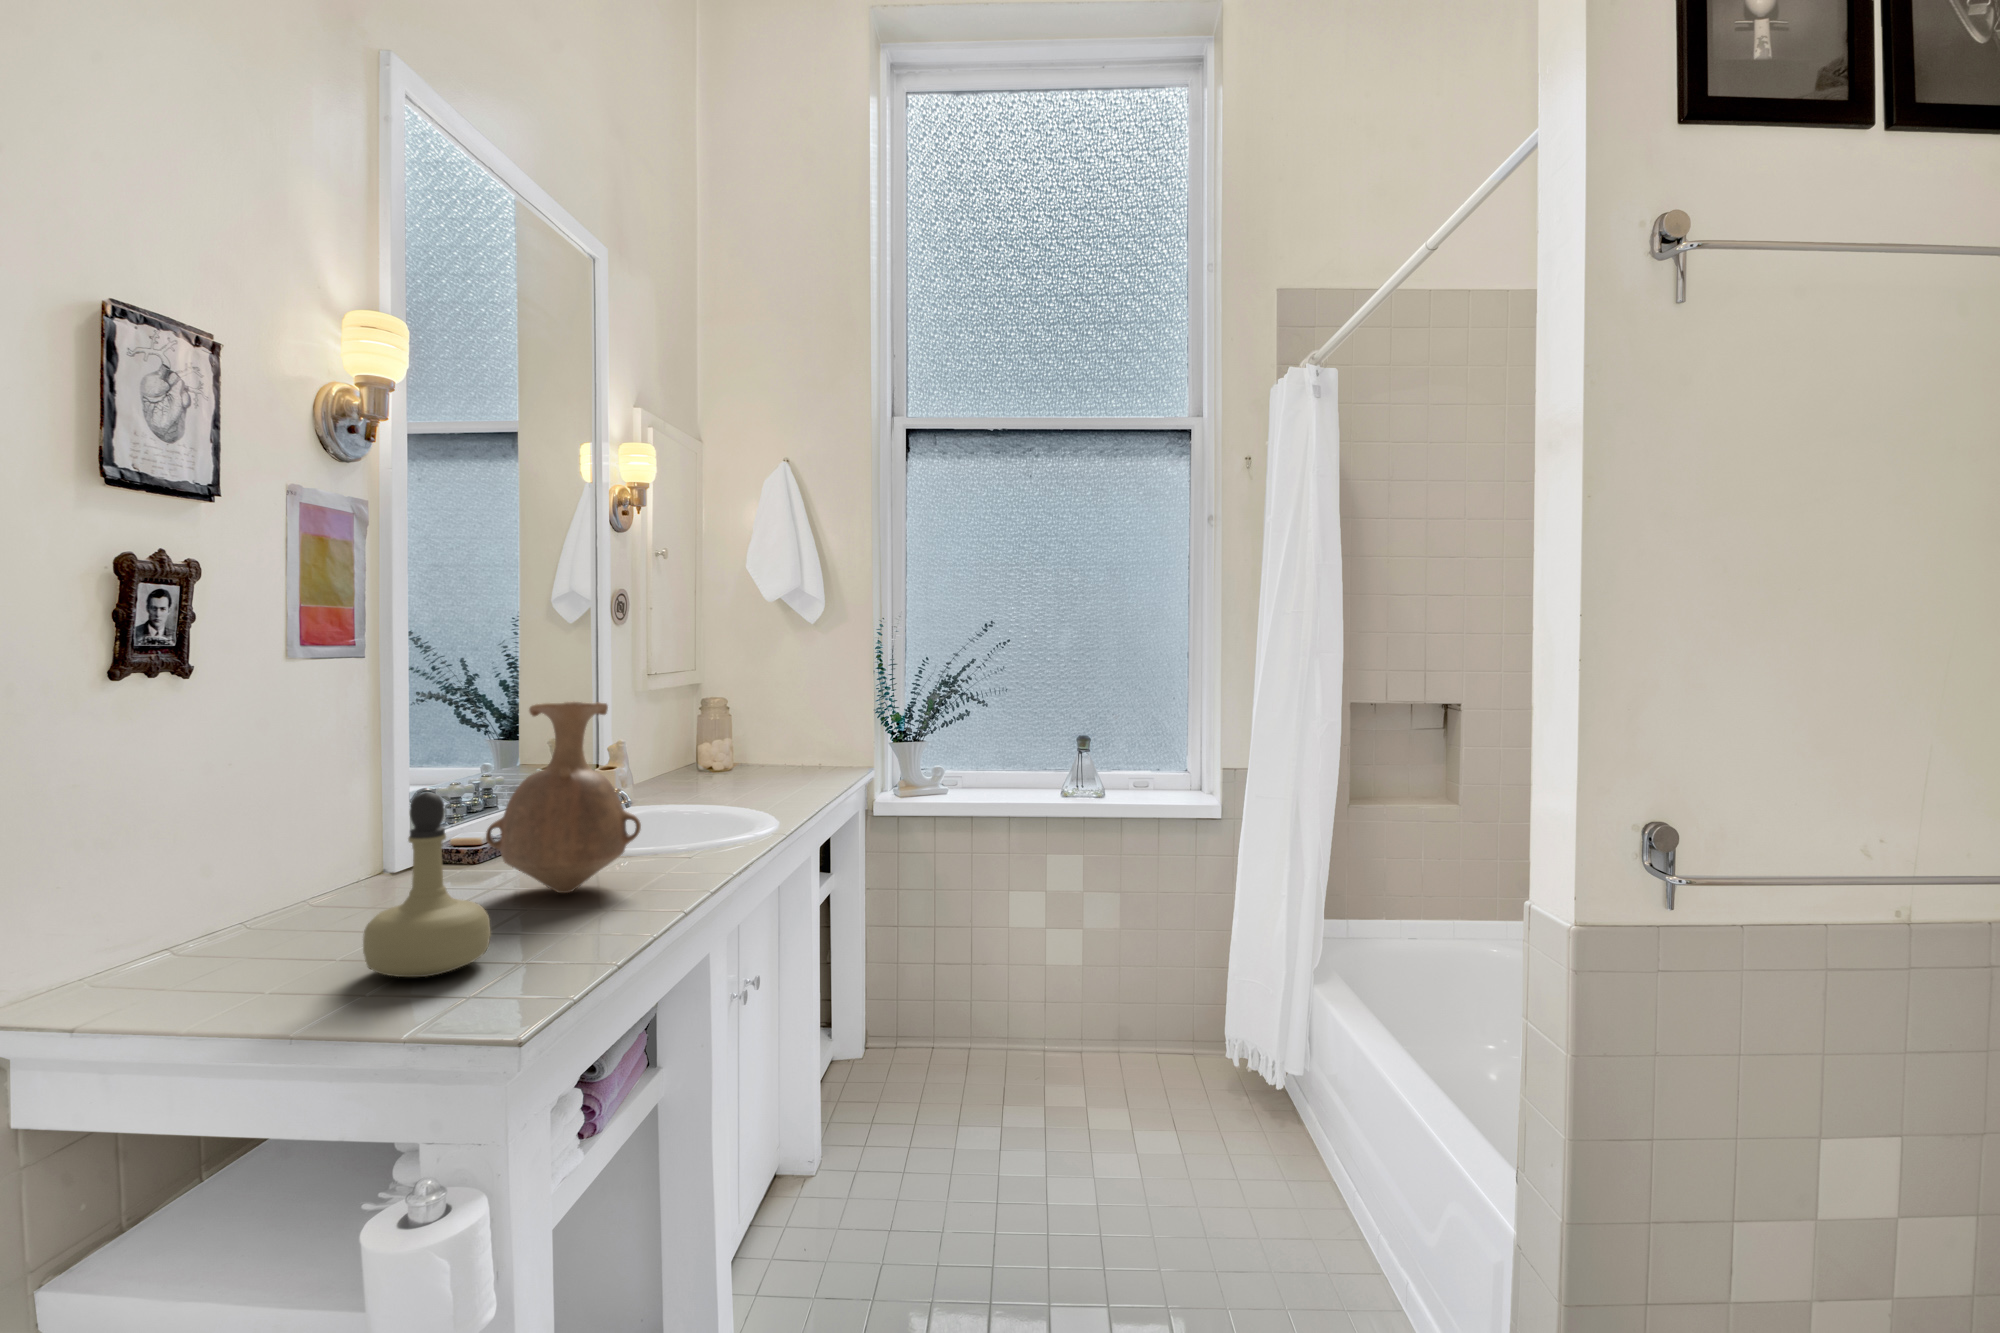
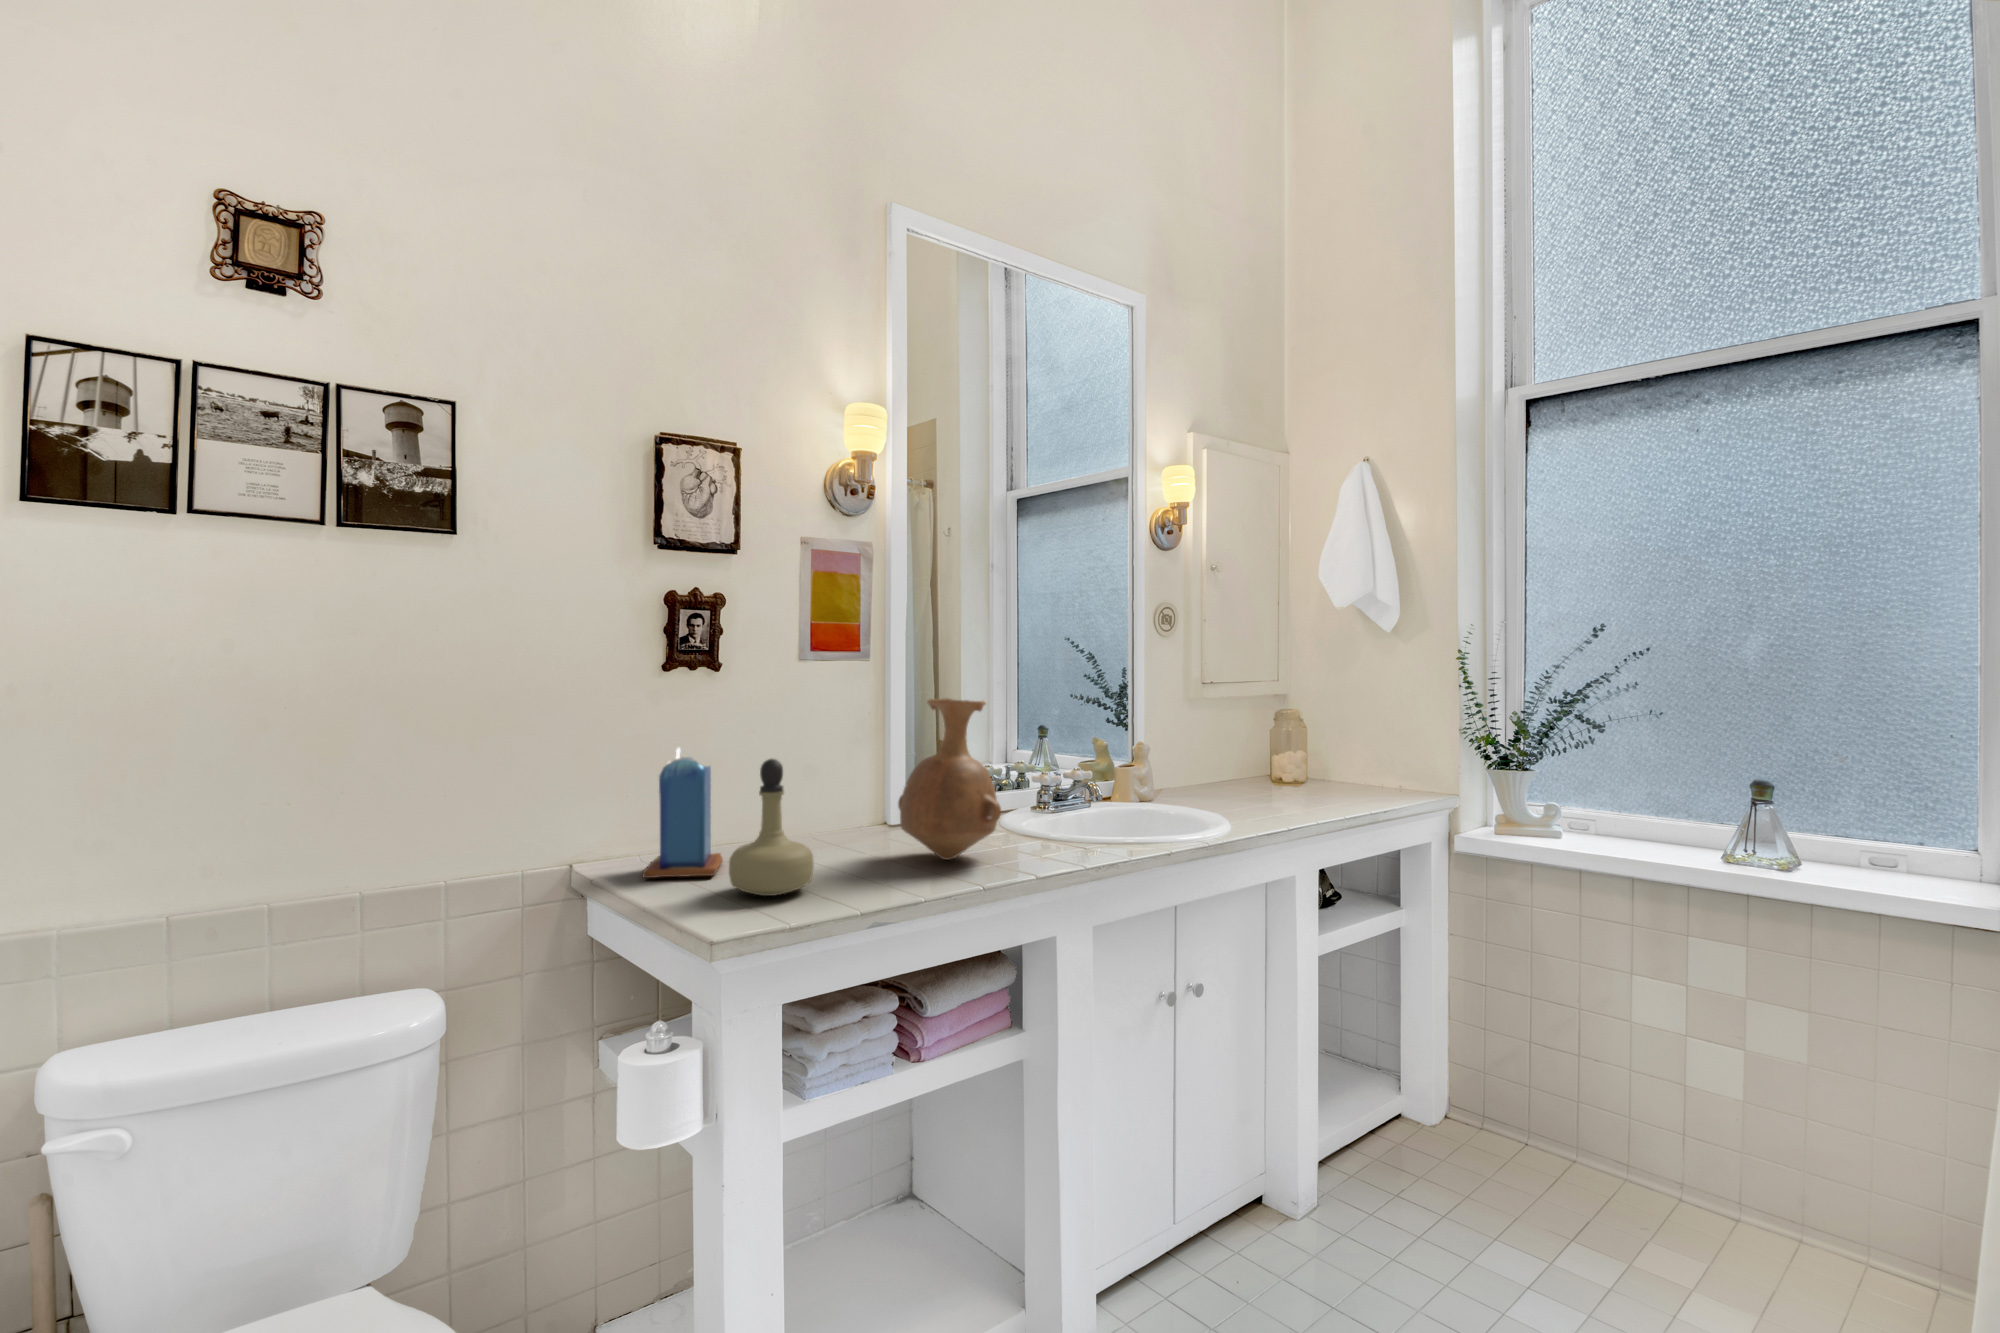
candle: none [129,795,293,1004] -> present [643,748,723,878]

